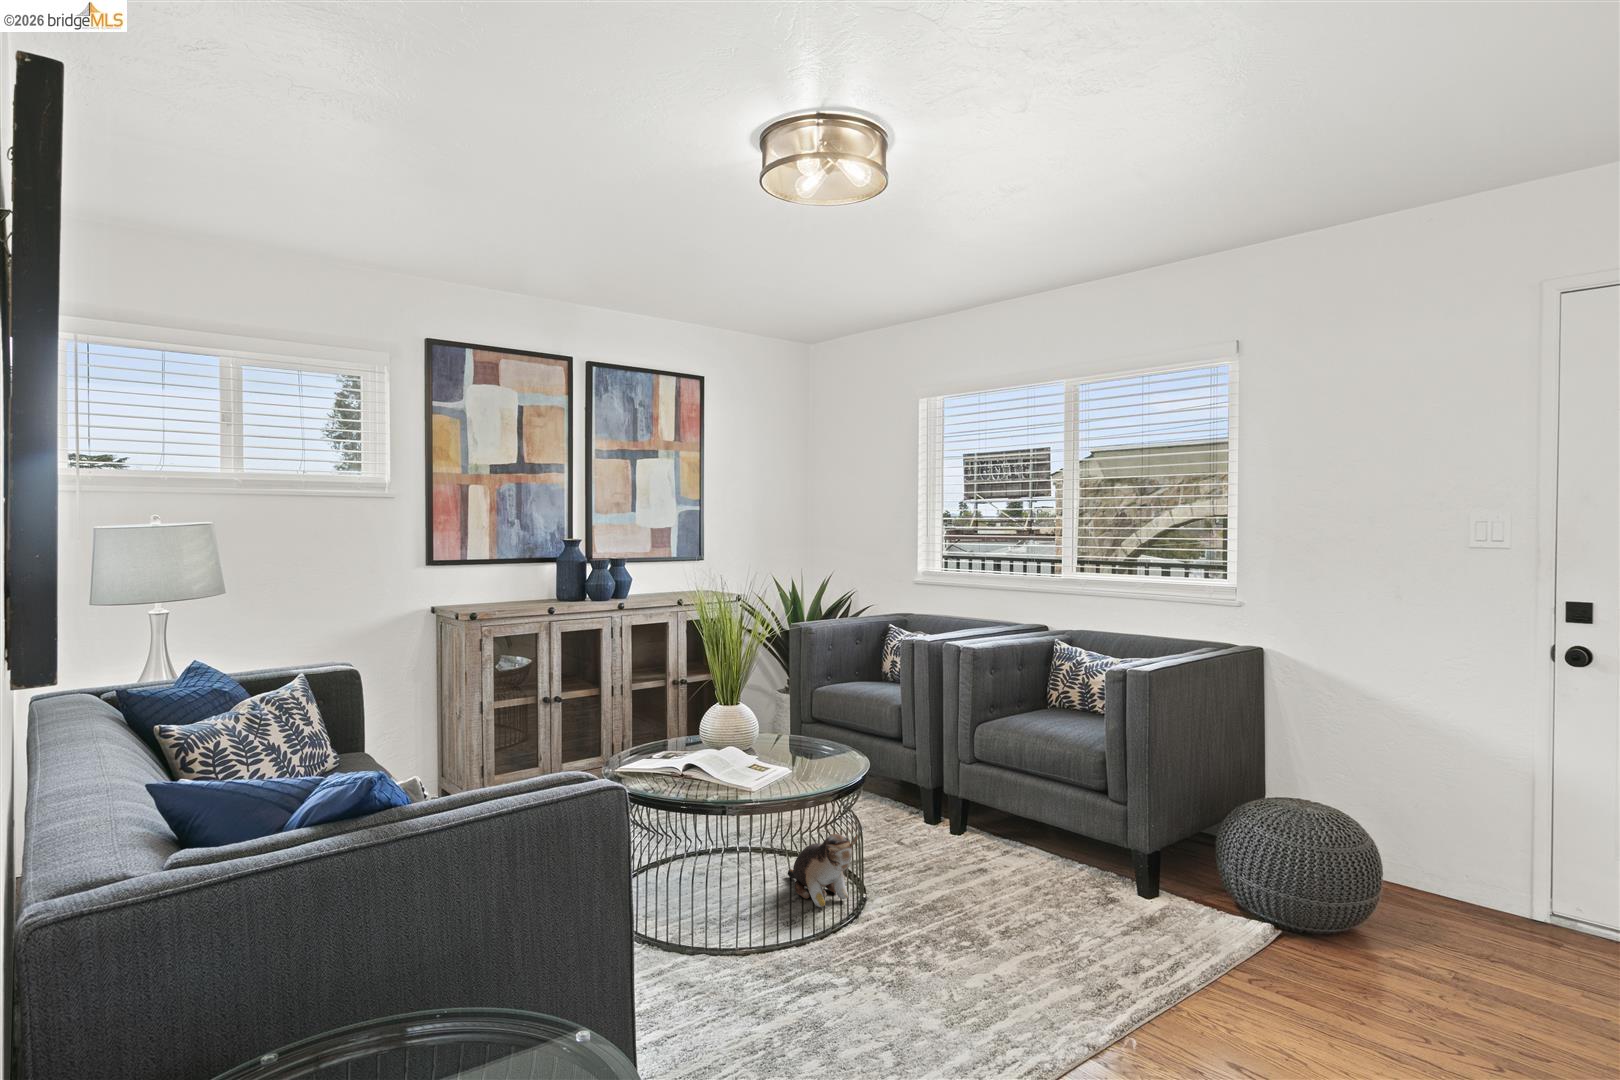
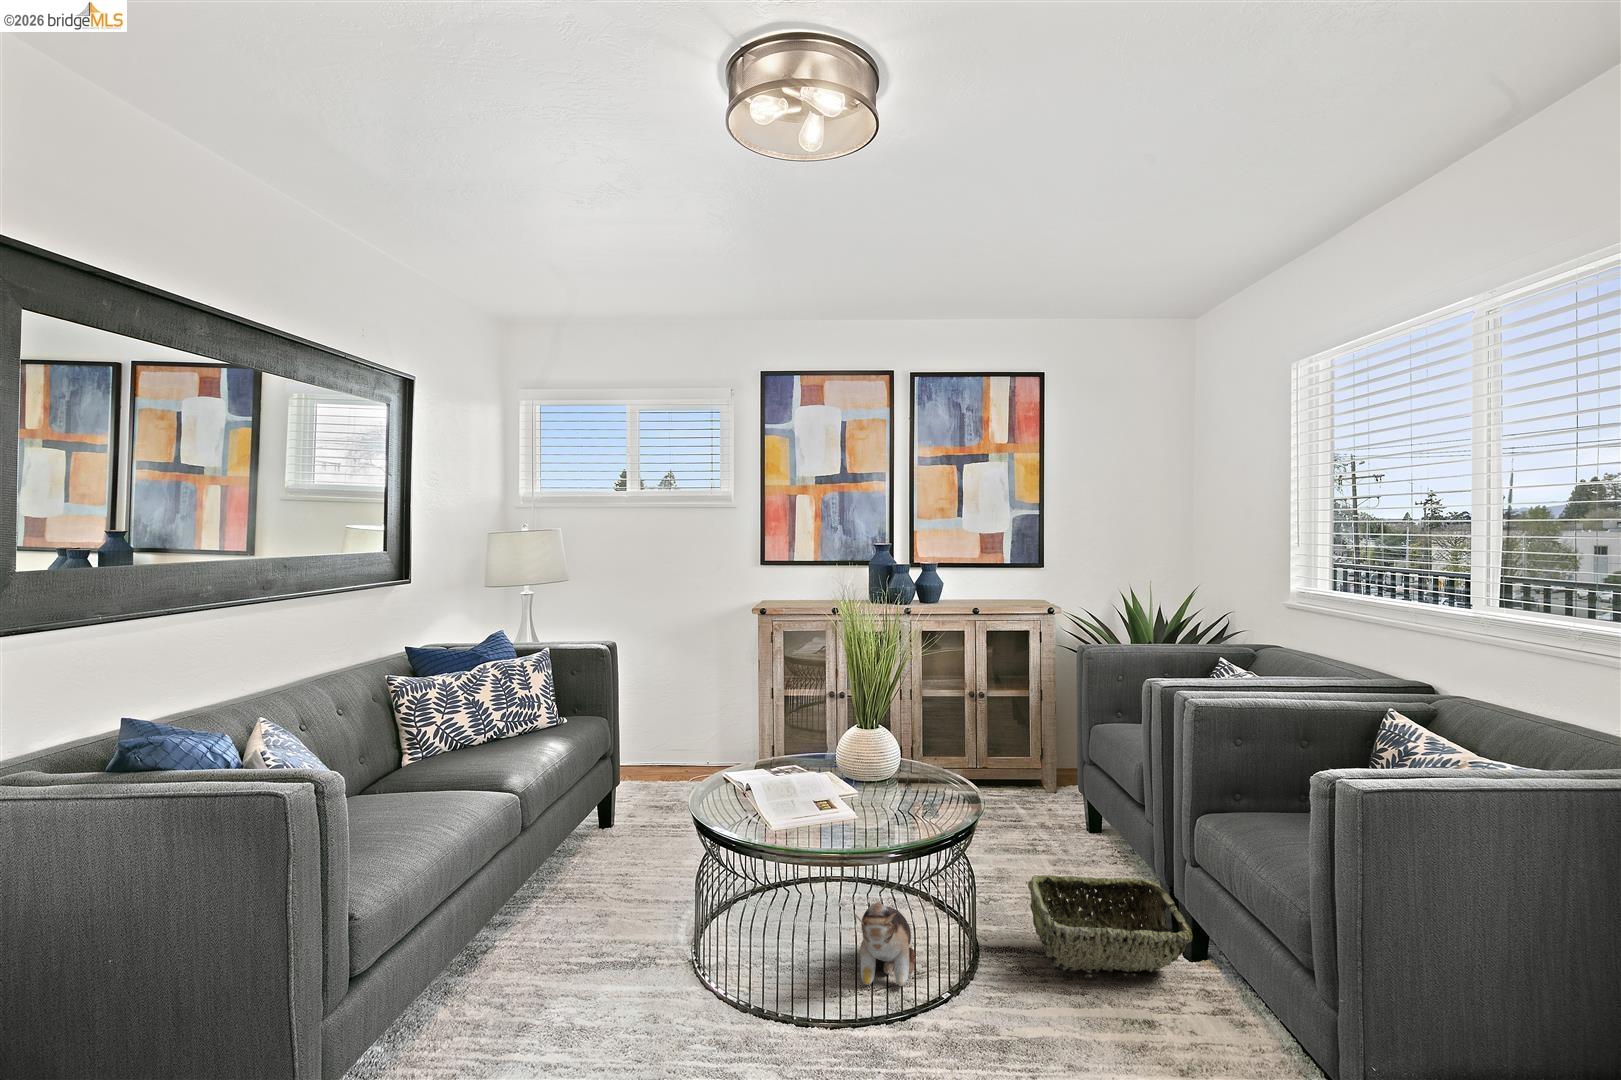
woven basket: none [877,787,991,860] -> present [1028,875,1193,972]

